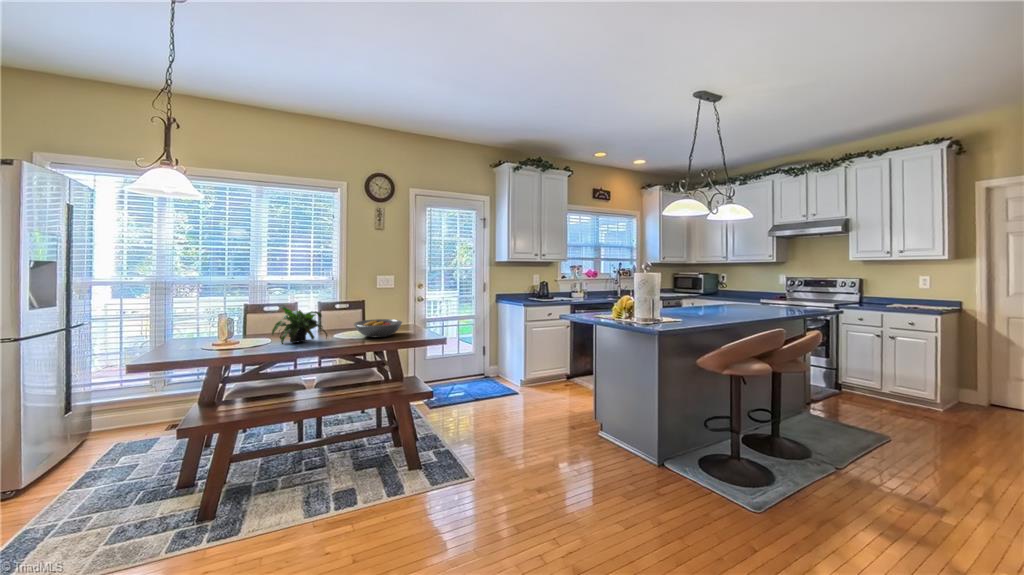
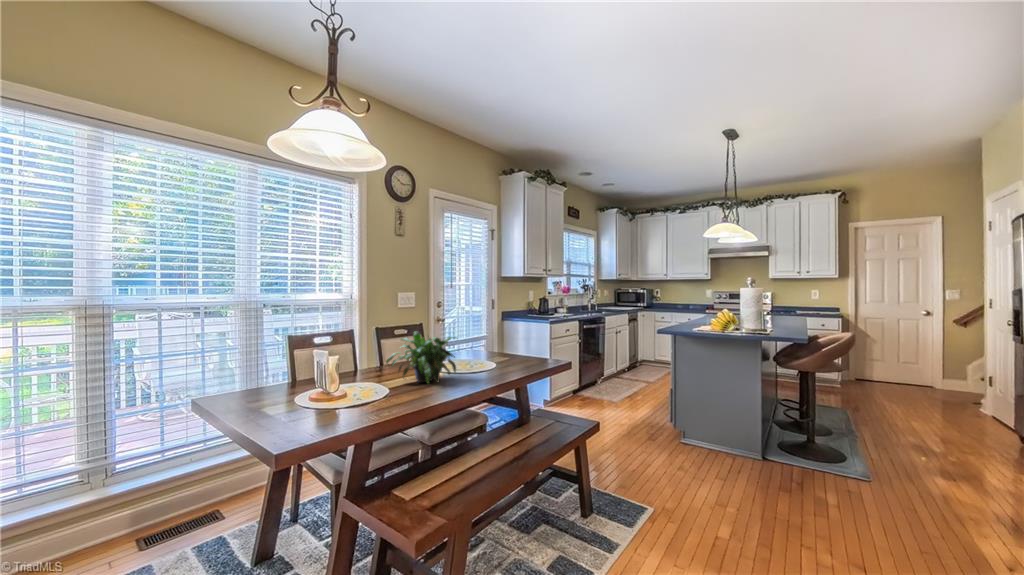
fruit bowl: present [354,319,402,338] -> none [468,343,527,366]

